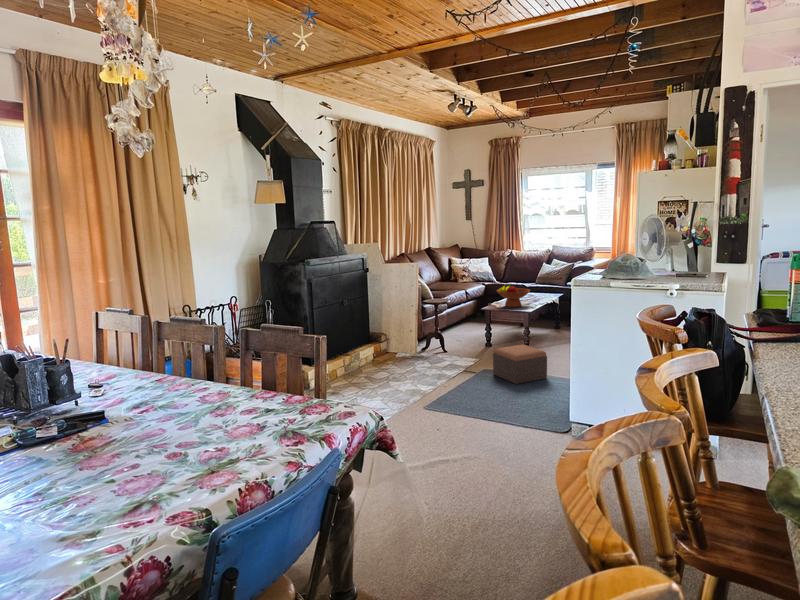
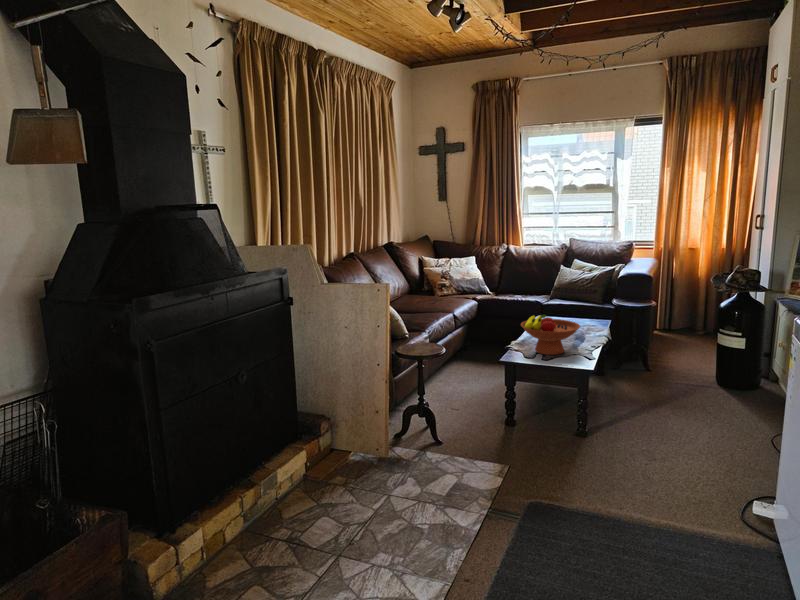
footstool: present [493,345,547,384] -> none [551,451,667,555]

